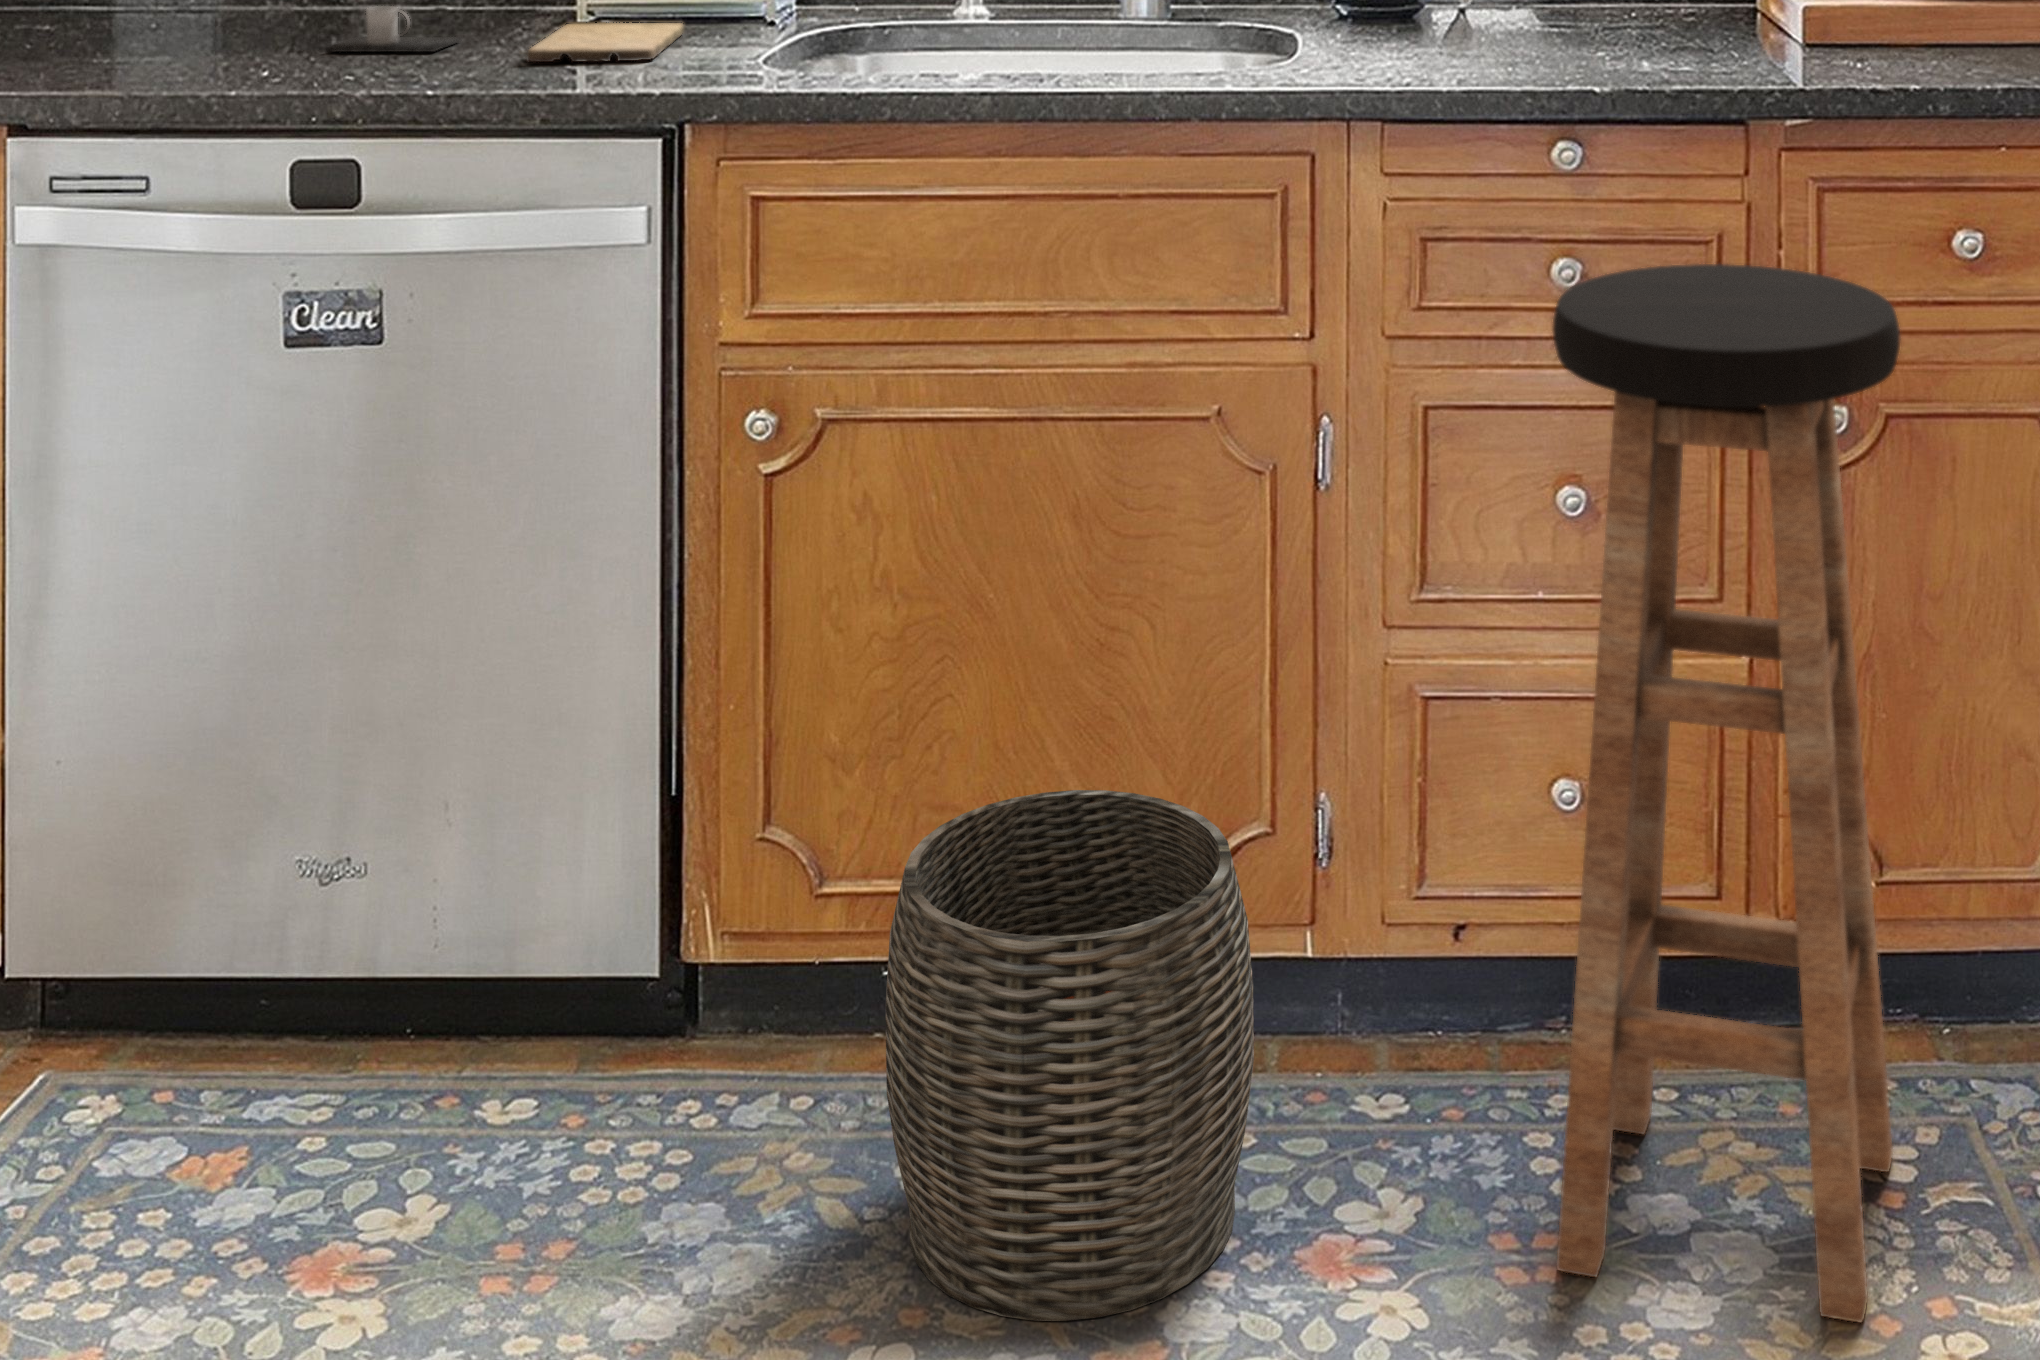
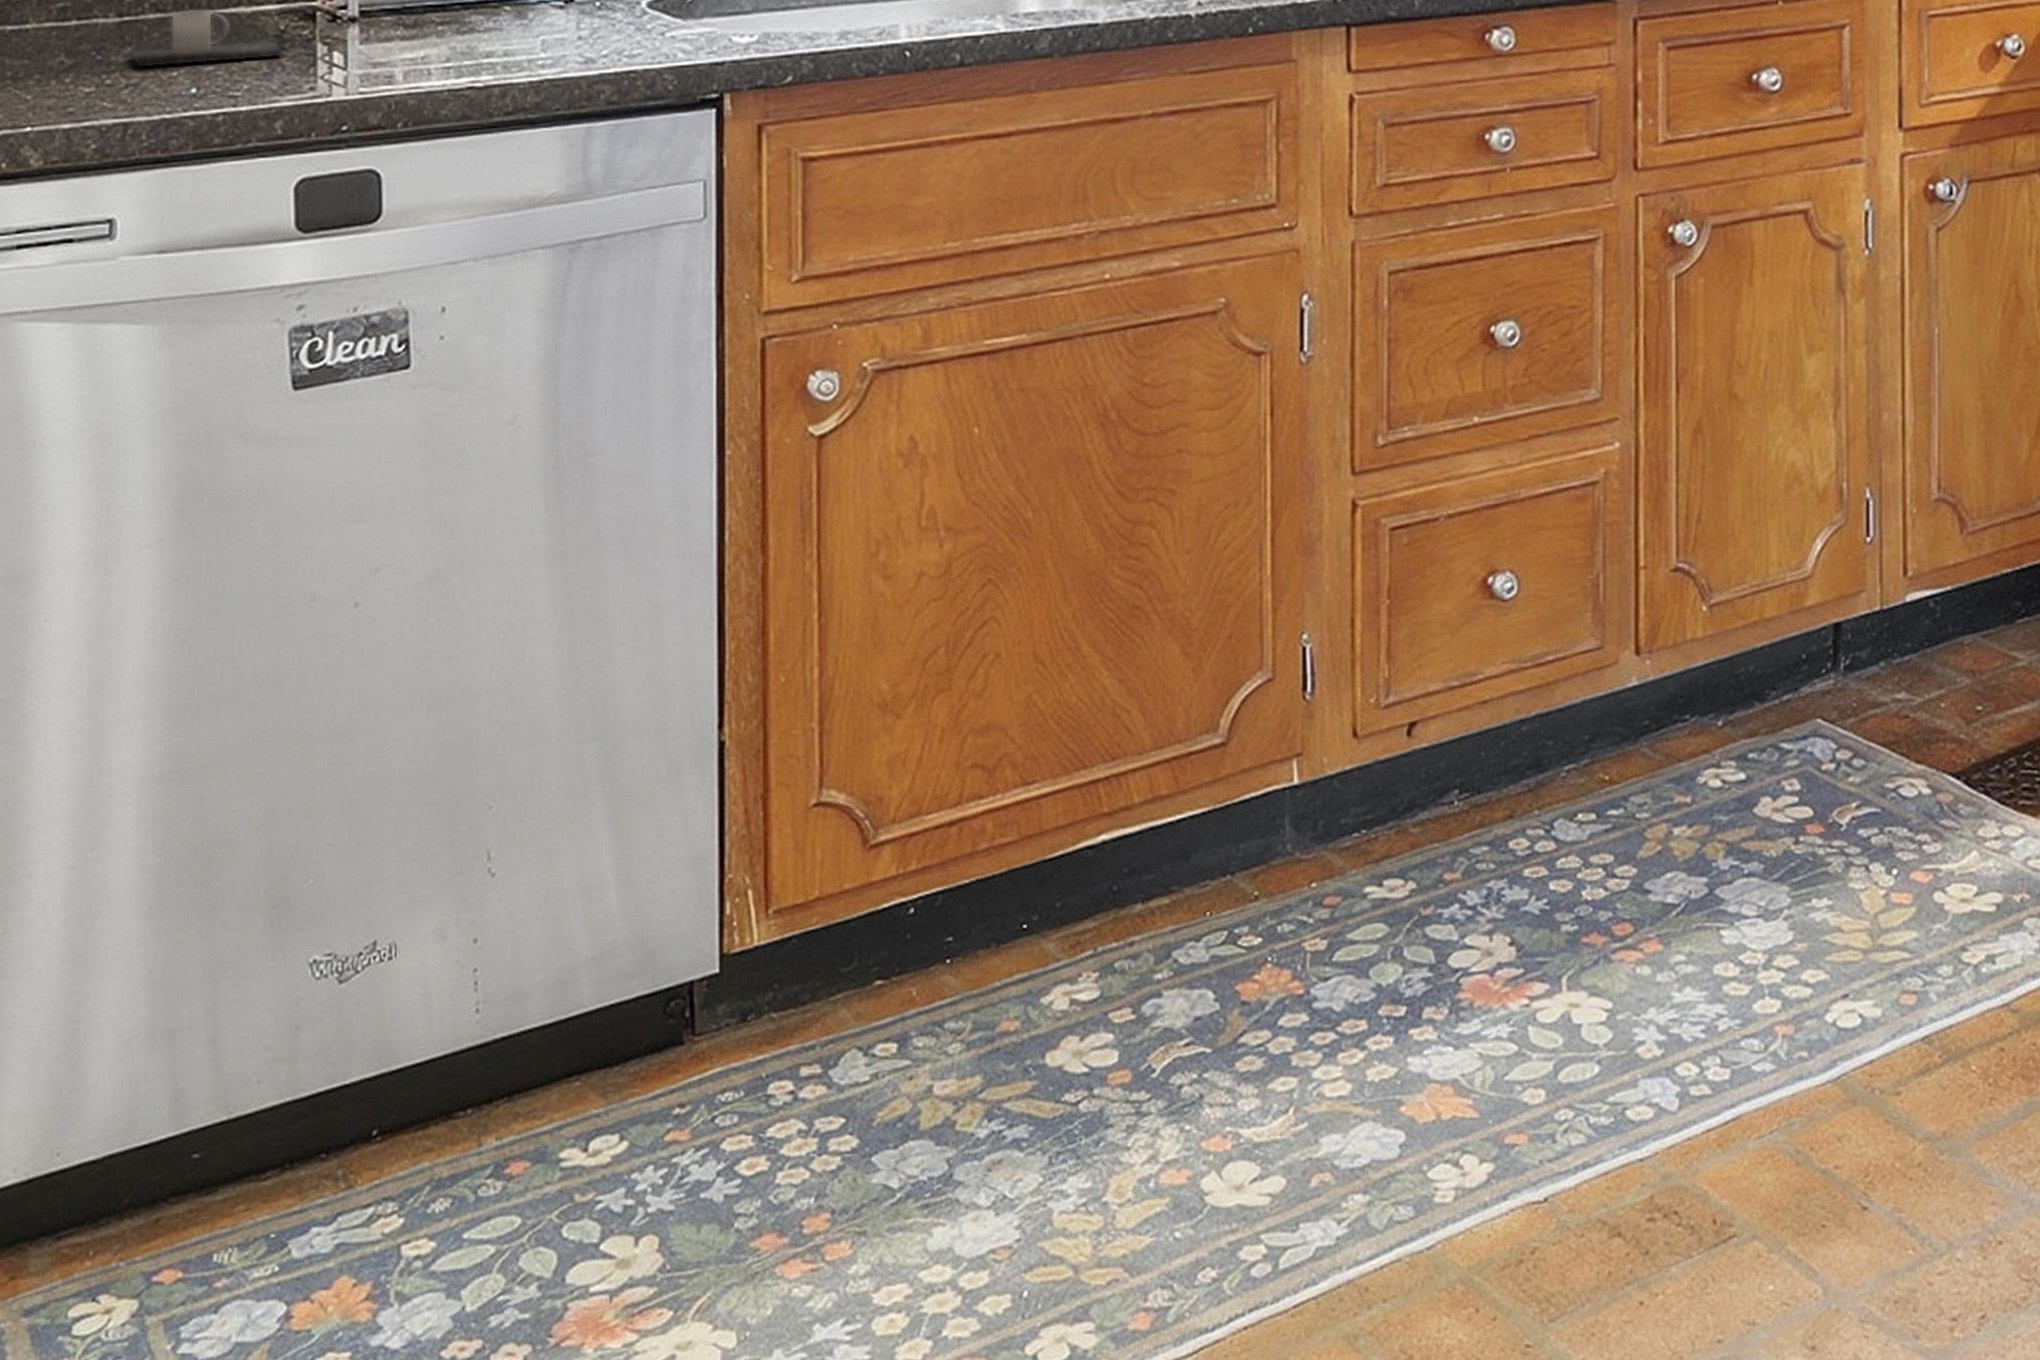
cutting board: present [526,23,684,62] -> none [385,8,582,51]
bar stool: present [1552,264,1901,1322] -> none [1597,108,1907,948]
woven basket: present [886,790,1254,1321] -> none [1101,655,1443,1120]

